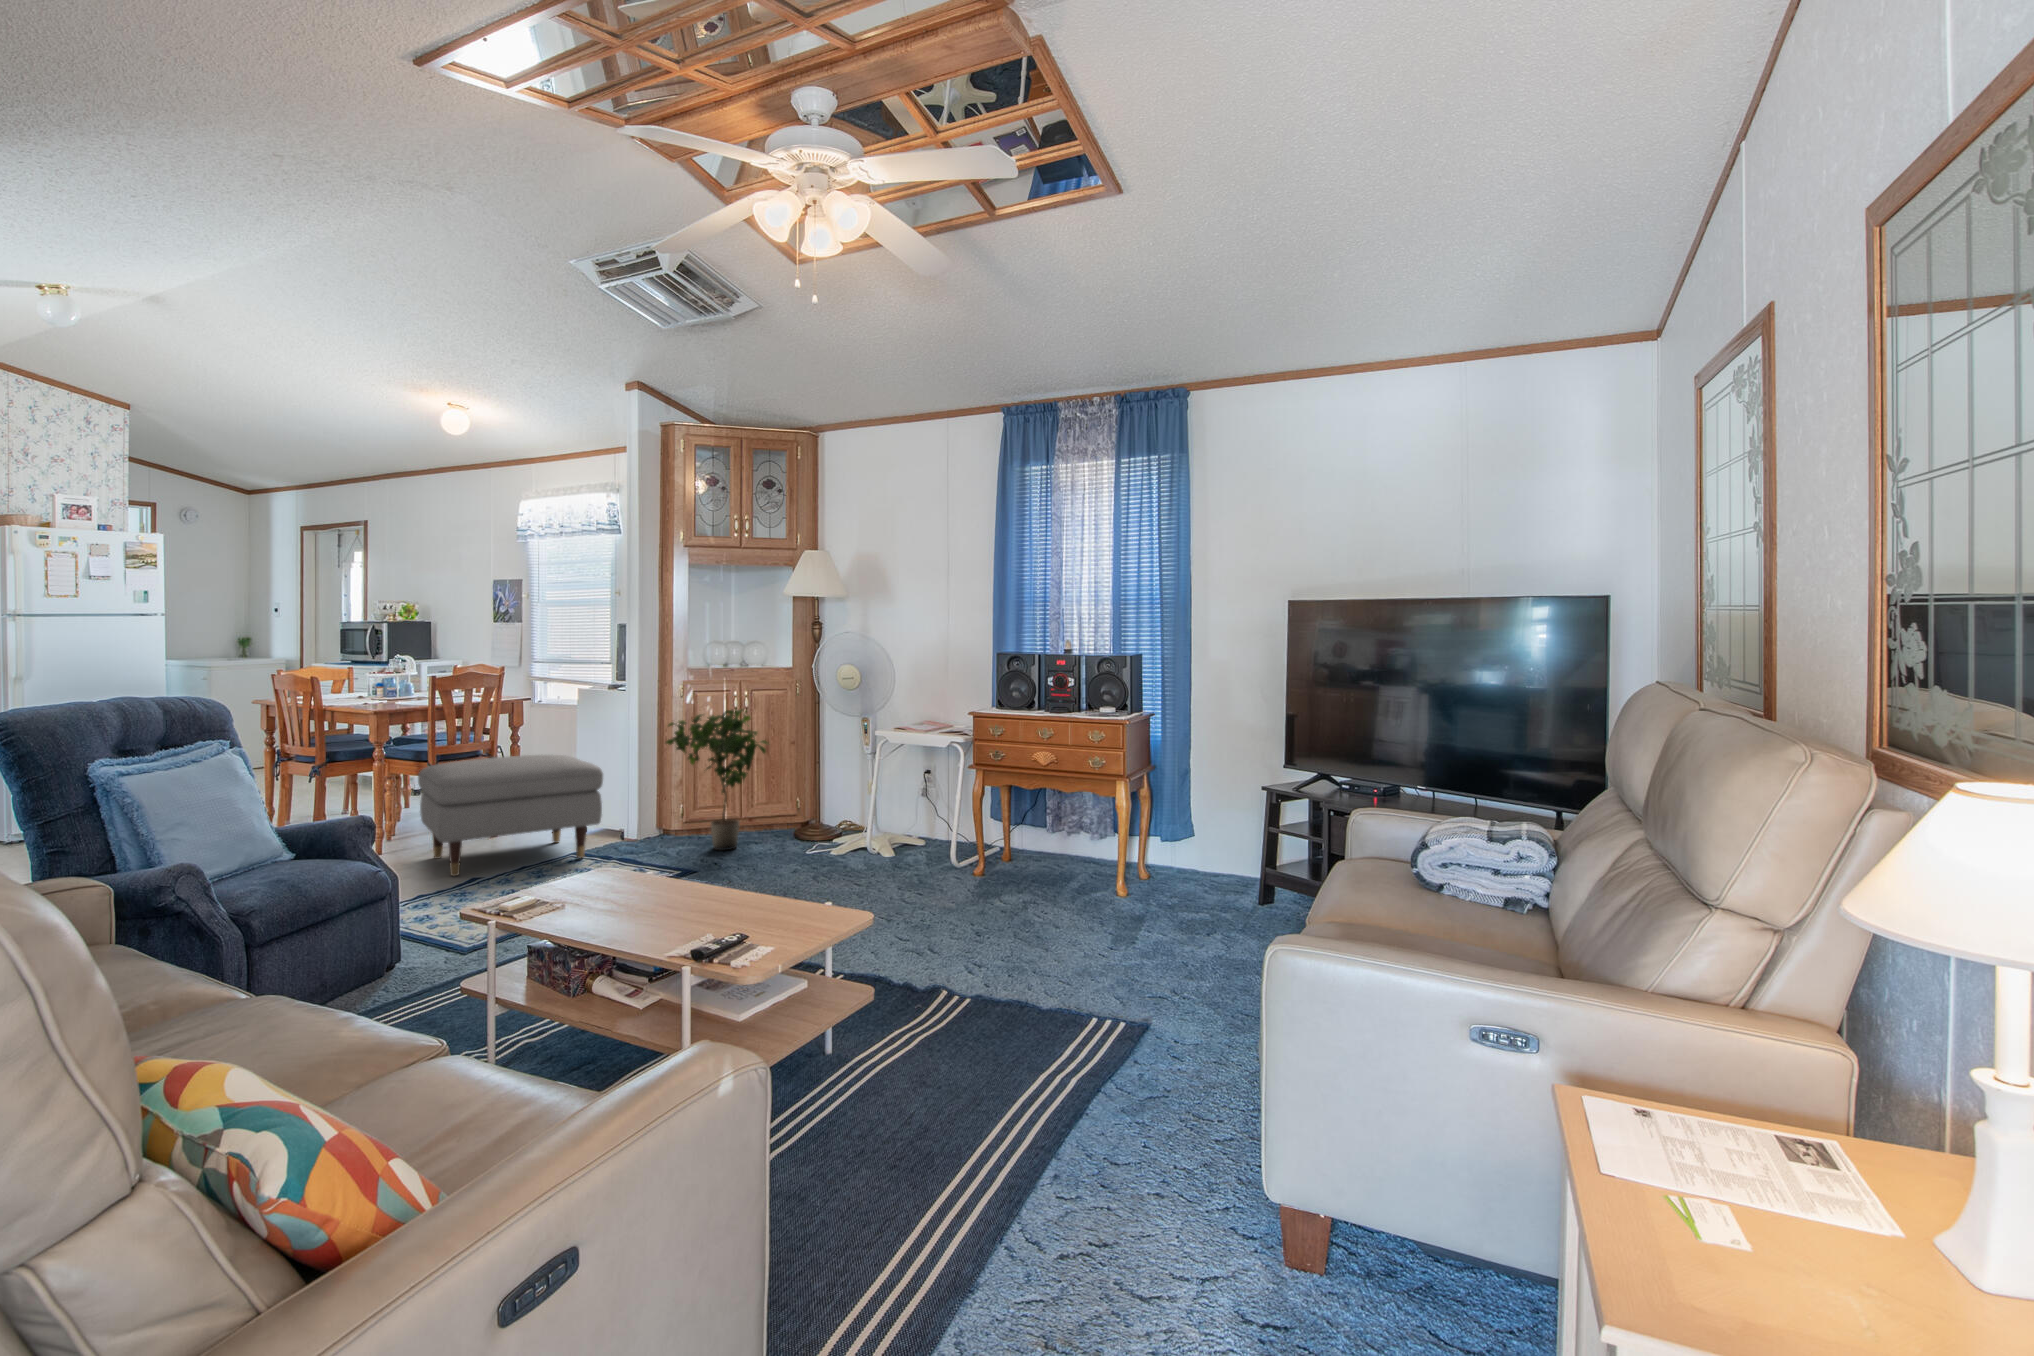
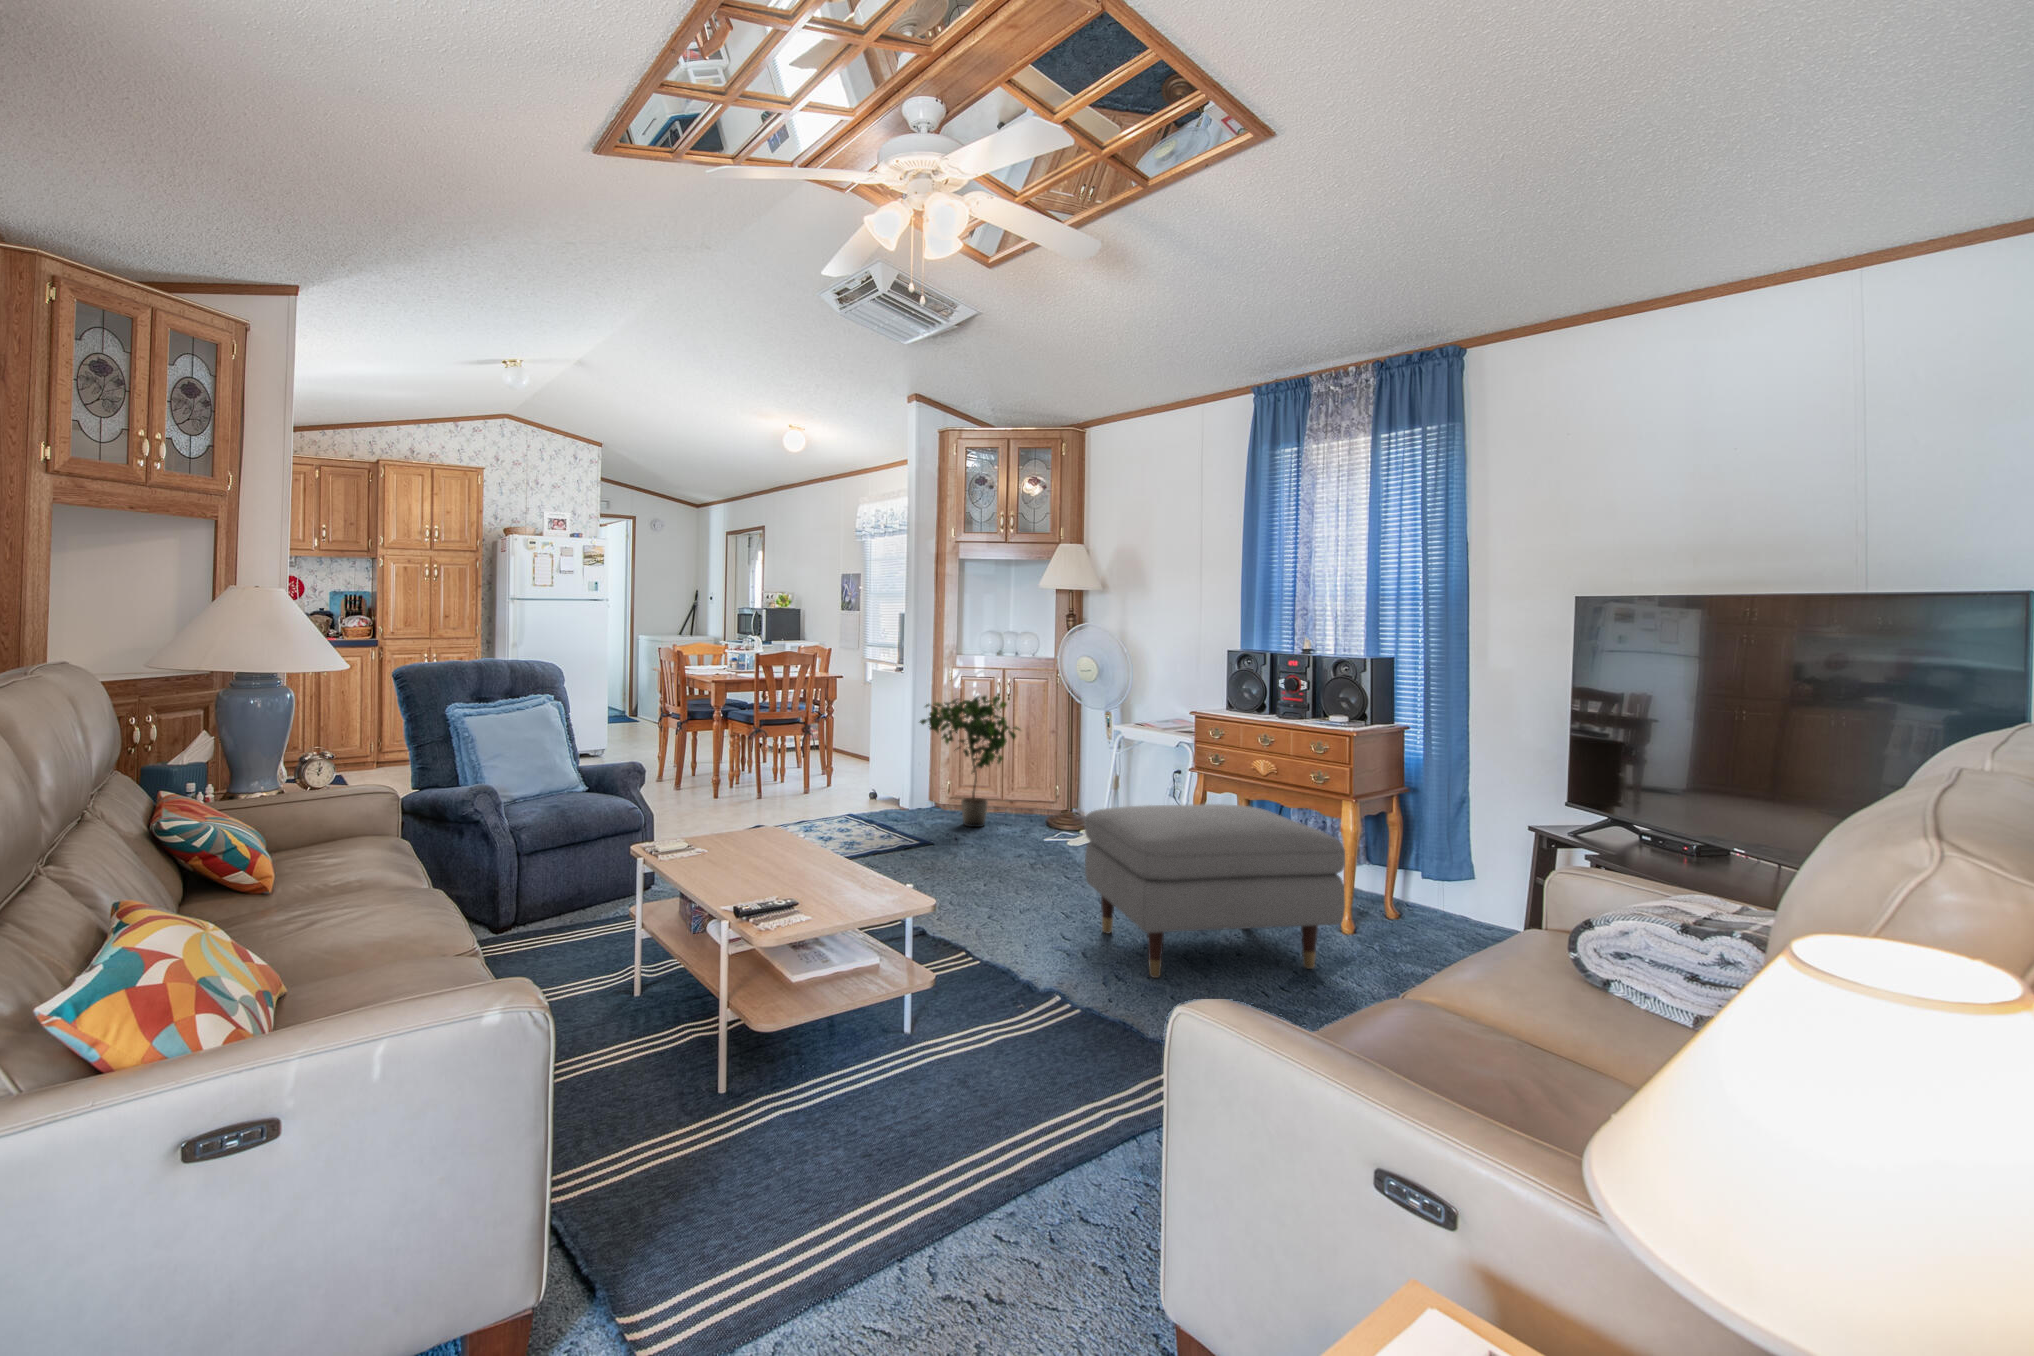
ottoman: present [418,755,603,876] -> present [1084,804,1345,978]

